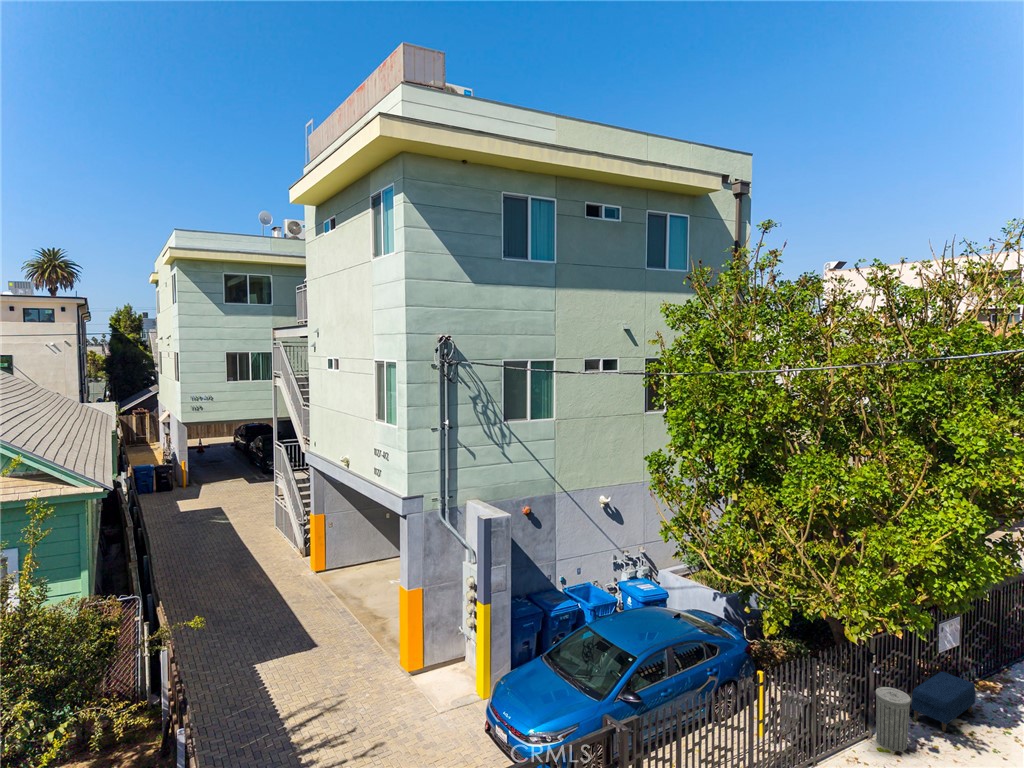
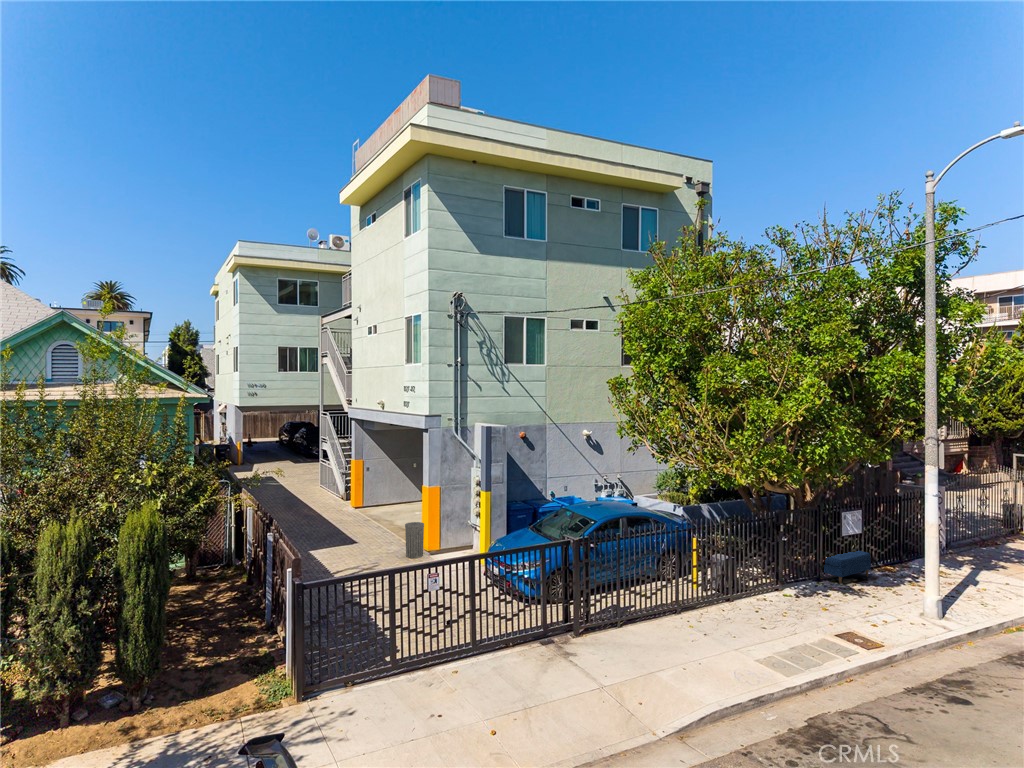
trash can: present [876,687,911,751] -> present [405,522,424,558]

